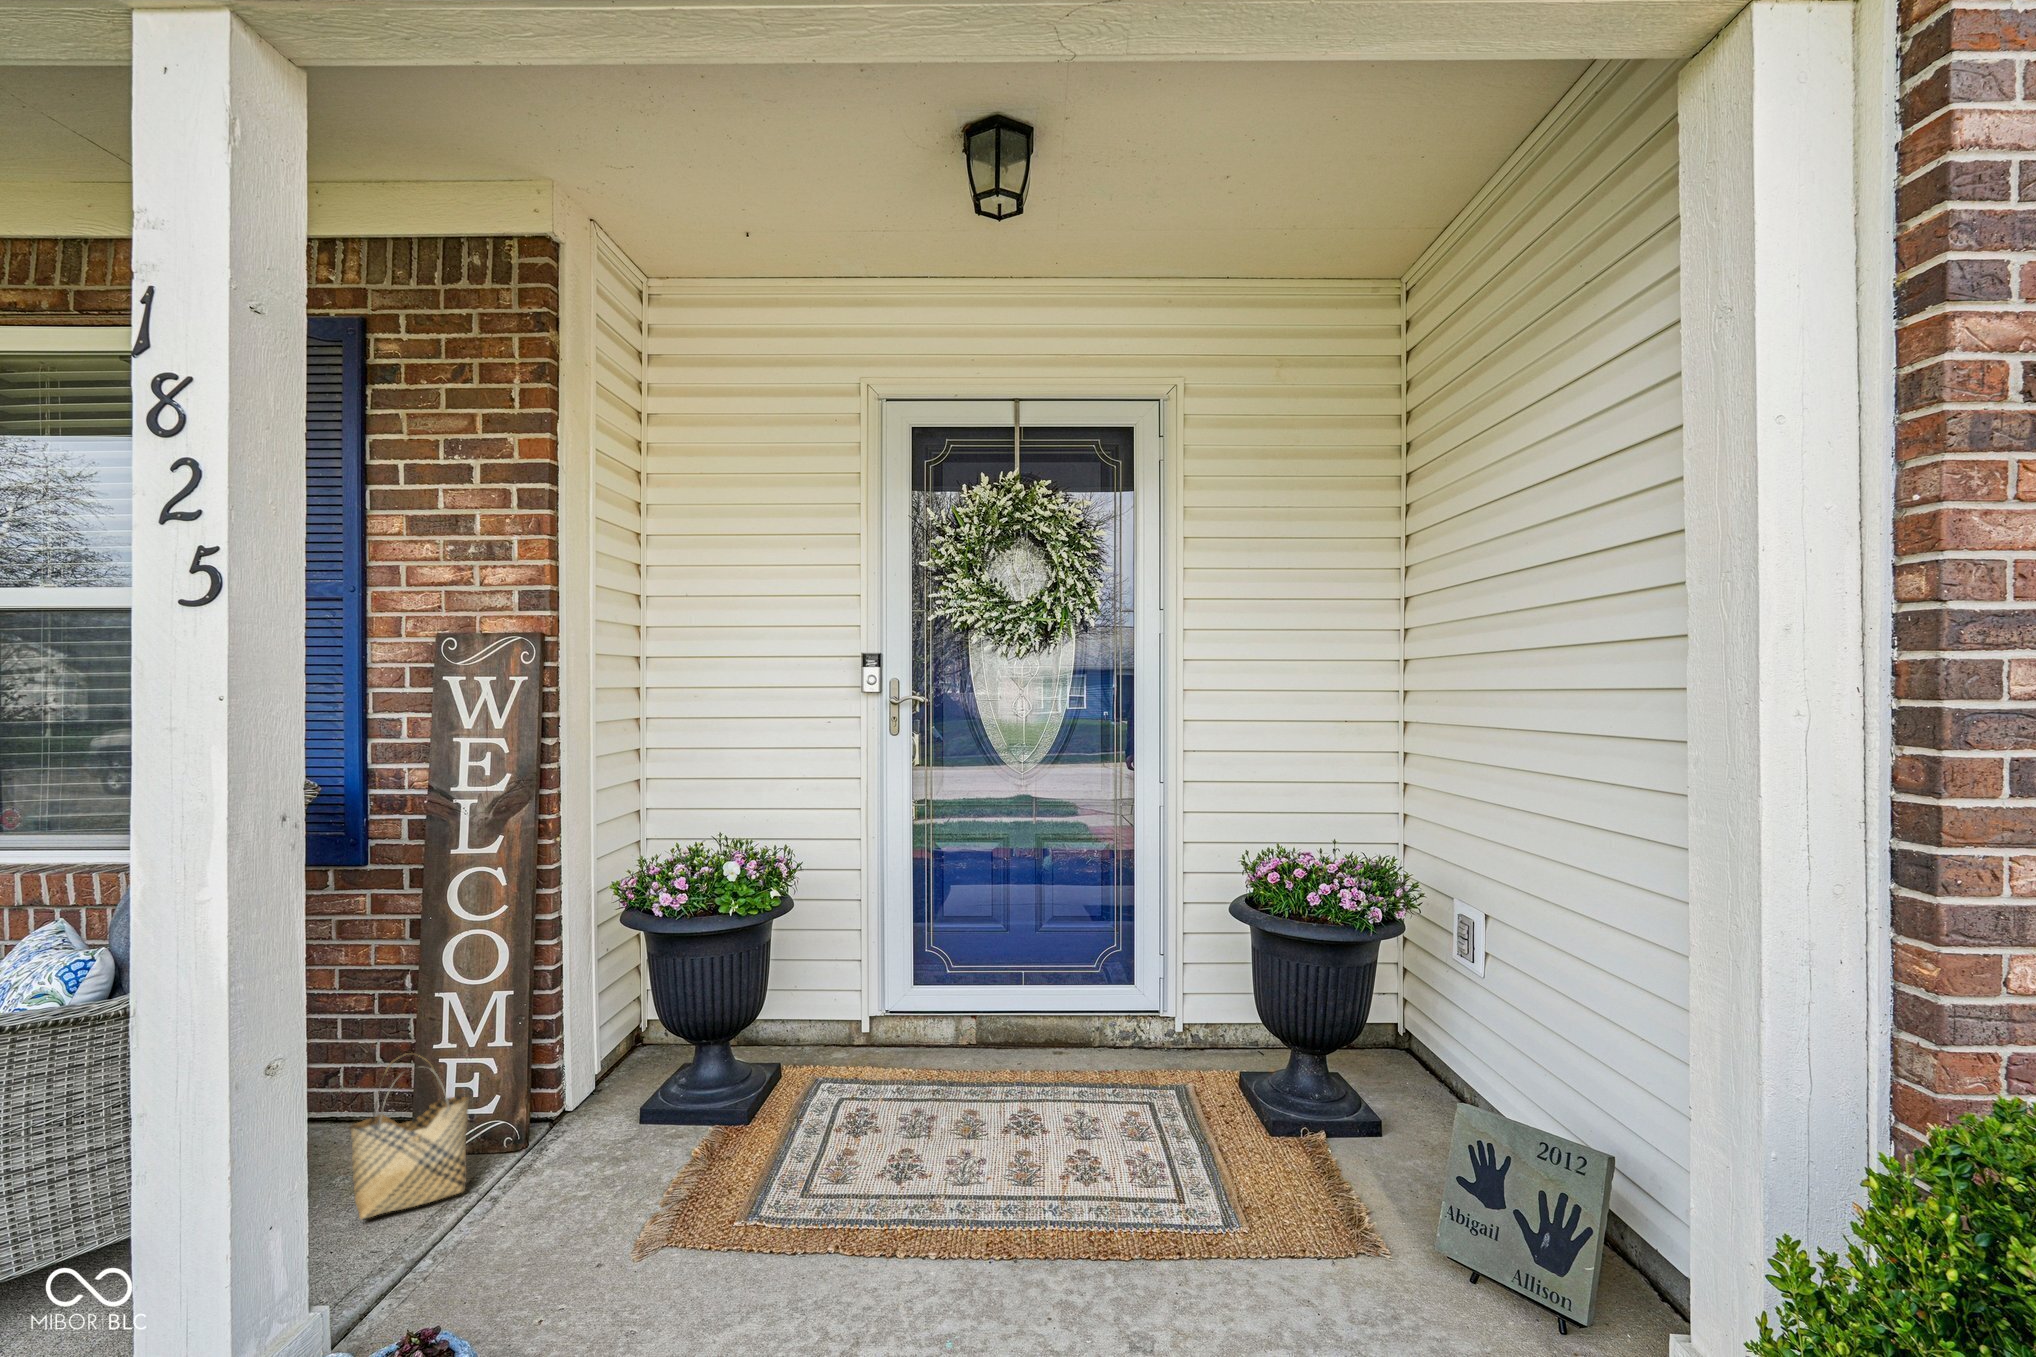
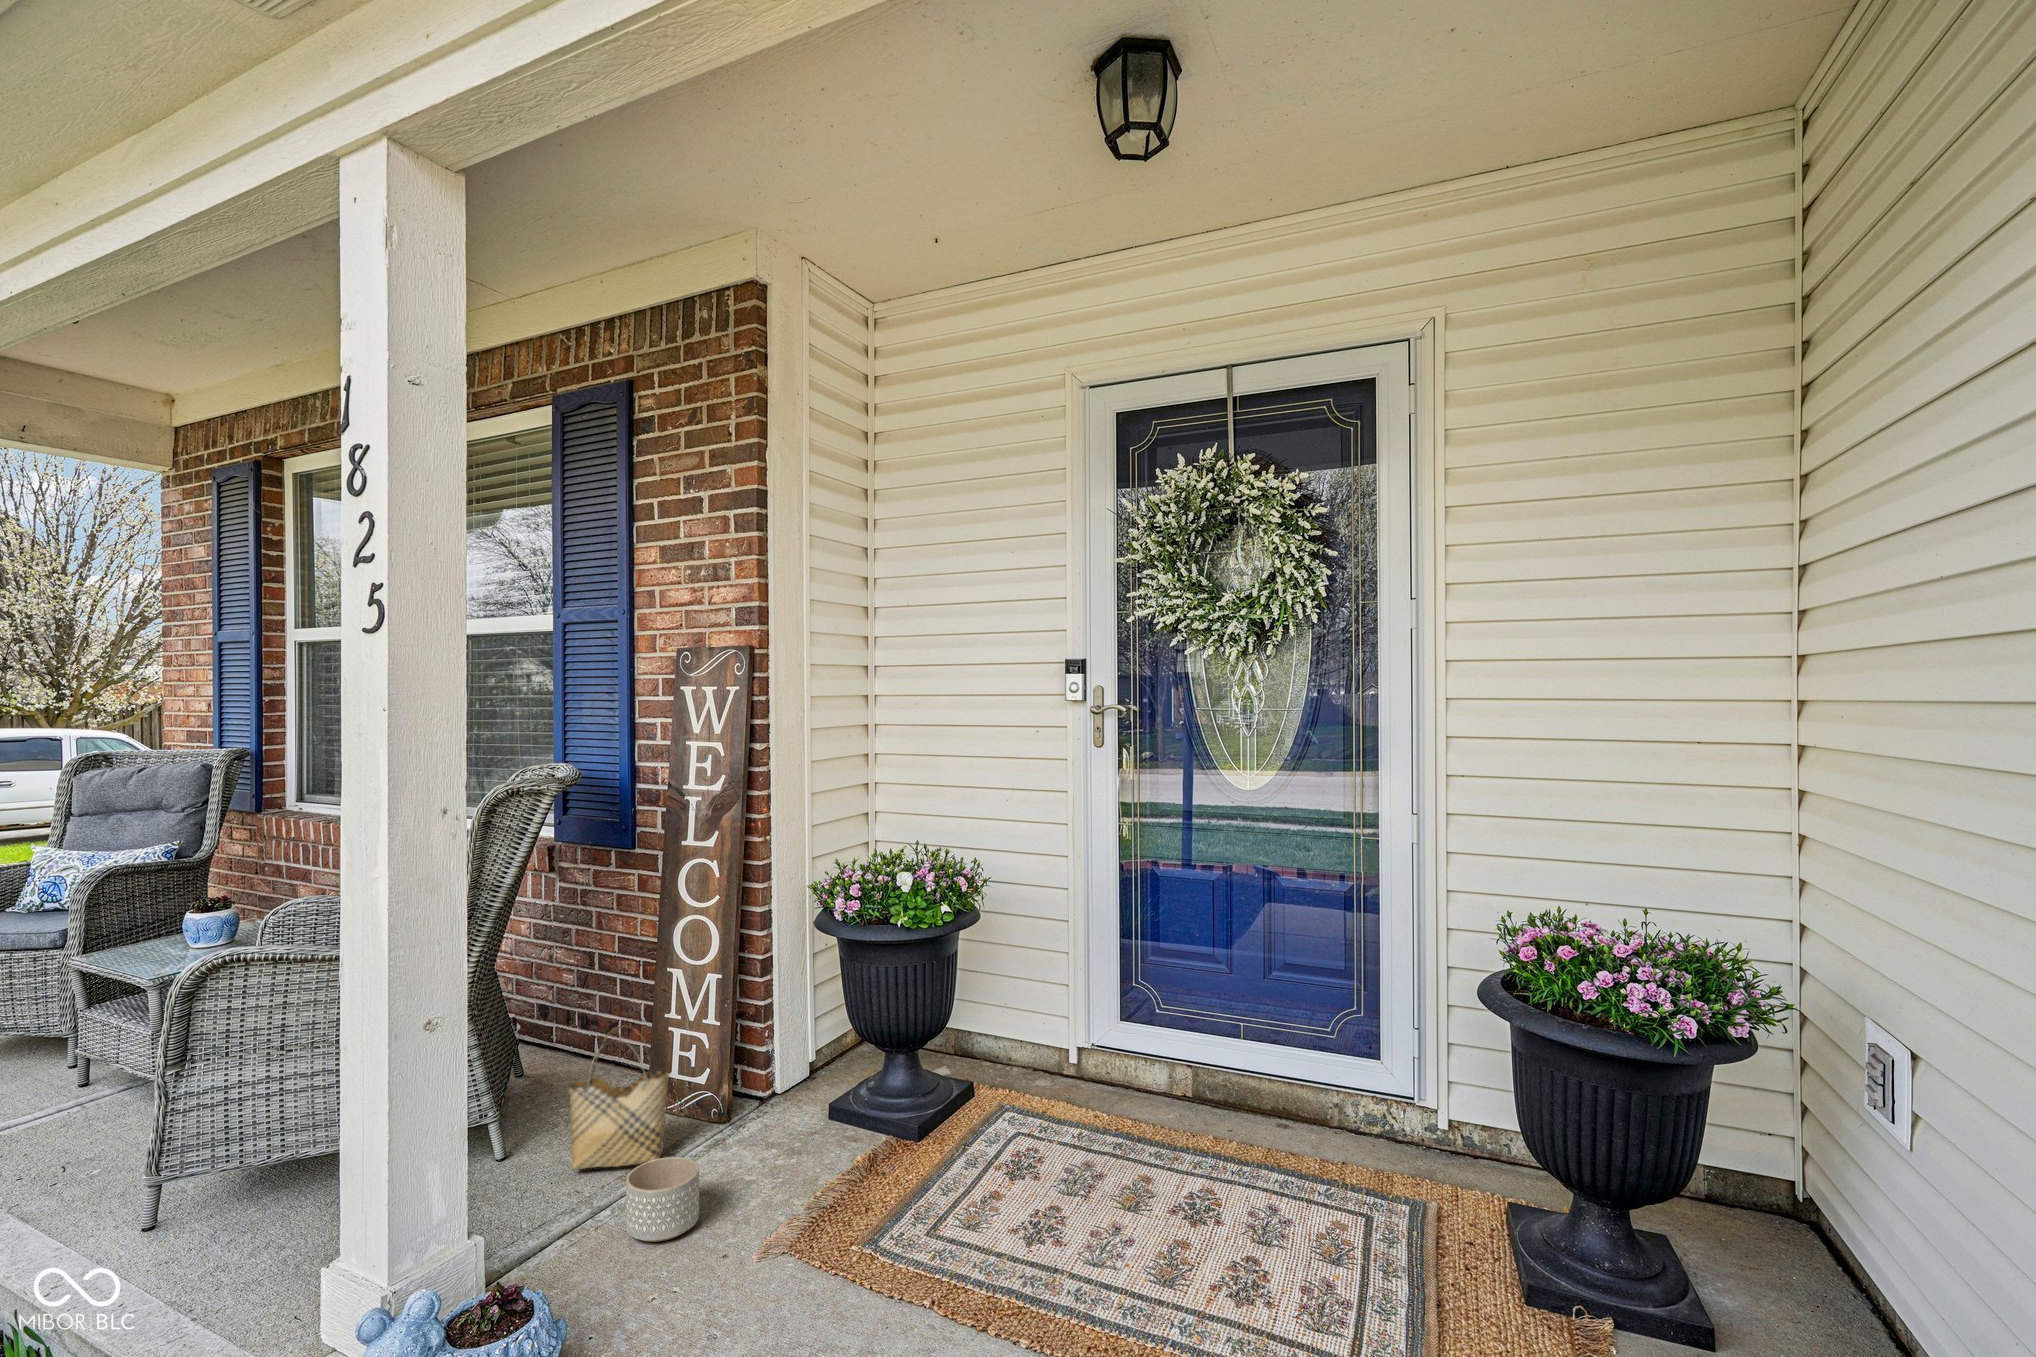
planter: none [470,1173,551,1264] -> present [626,1157,699,1242]

